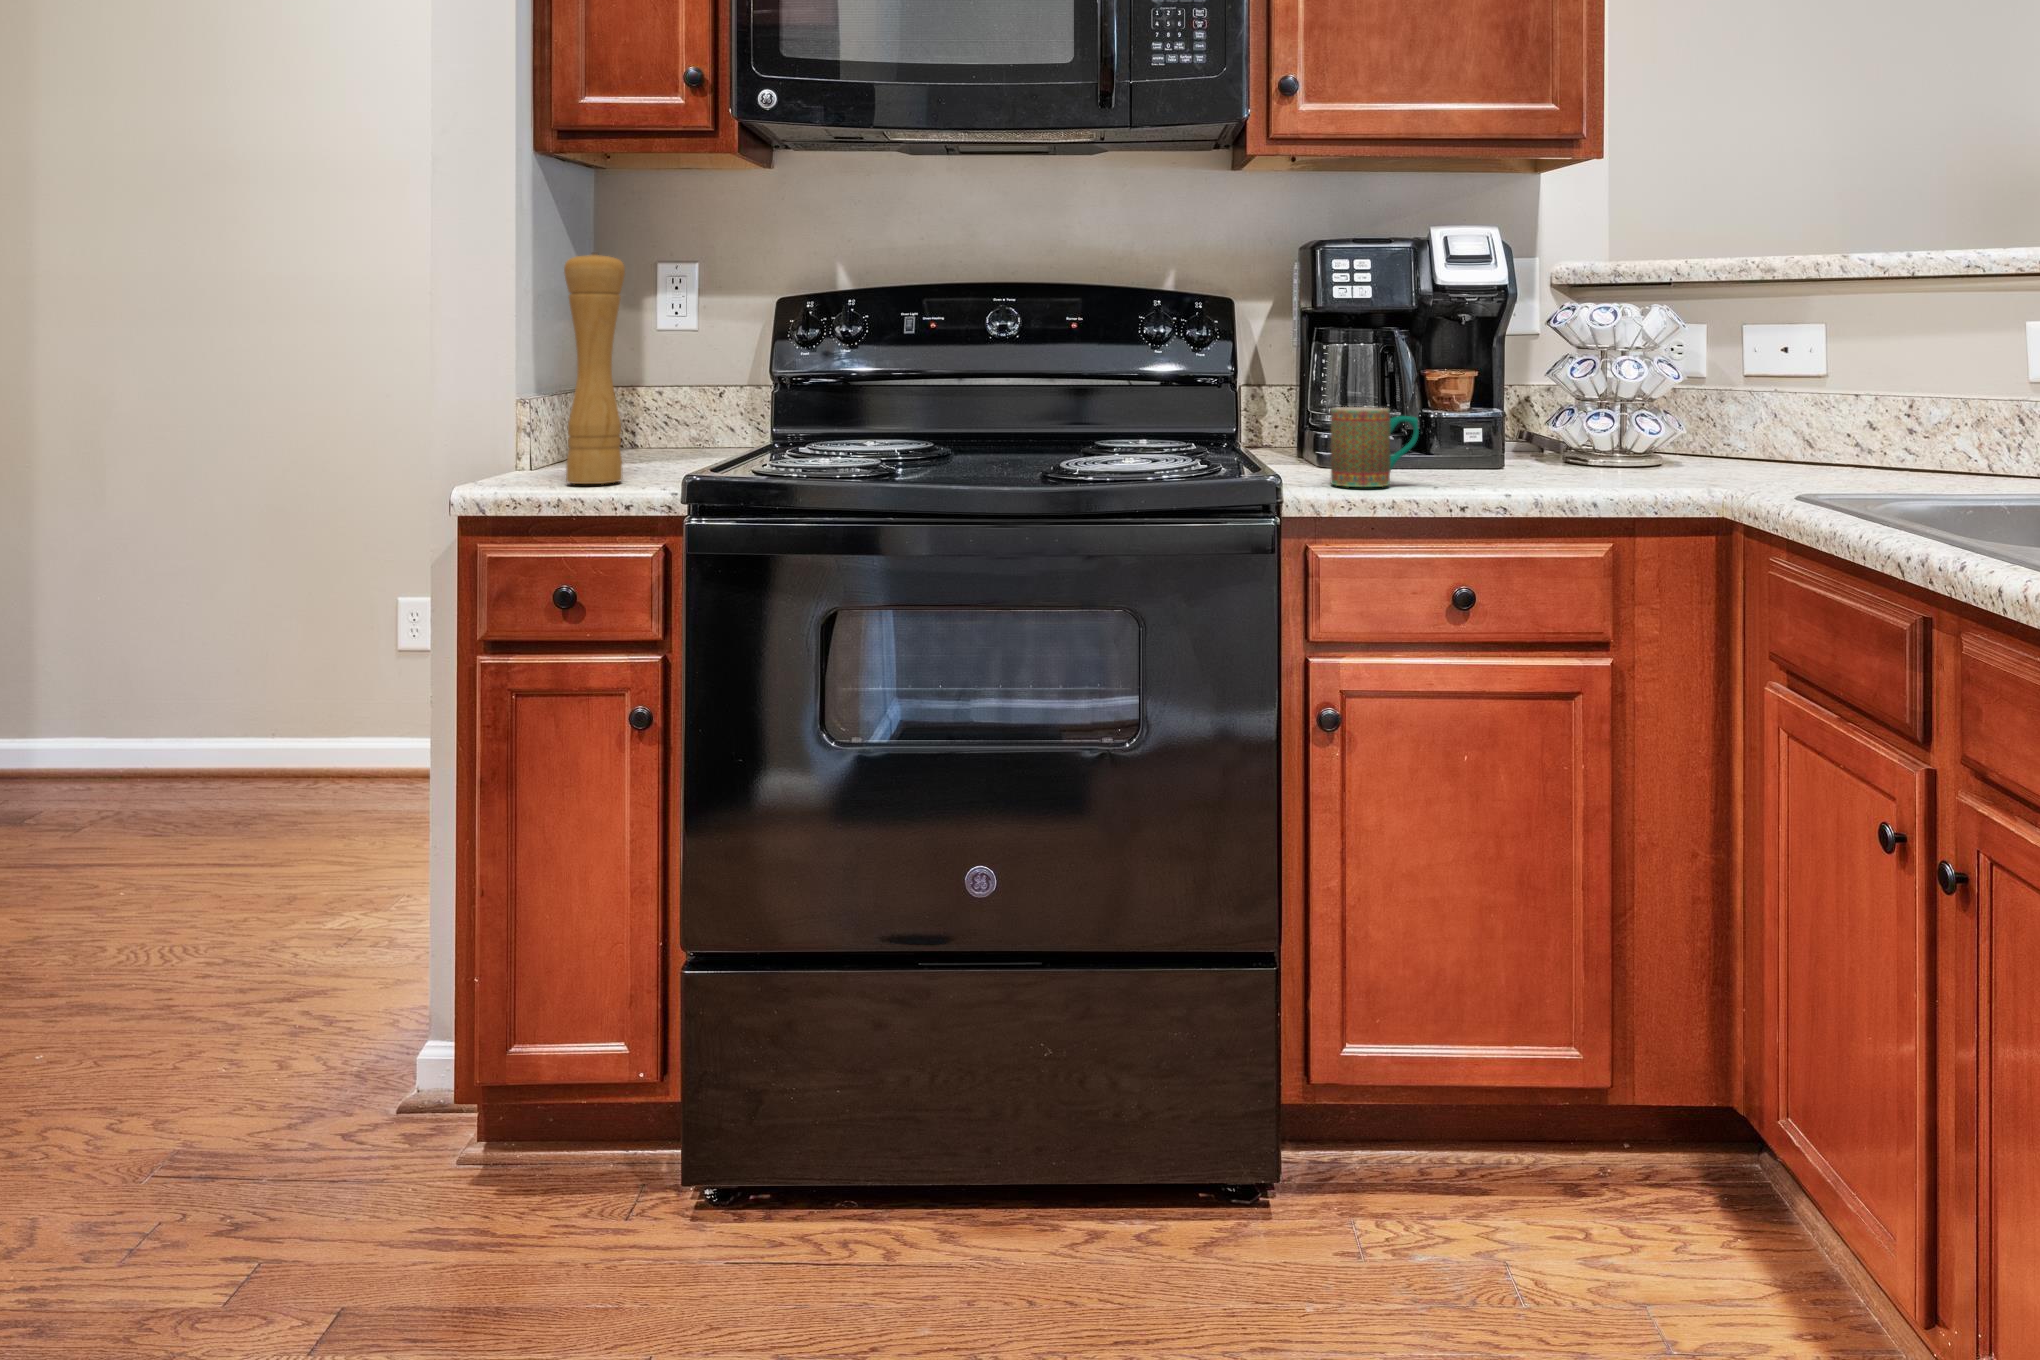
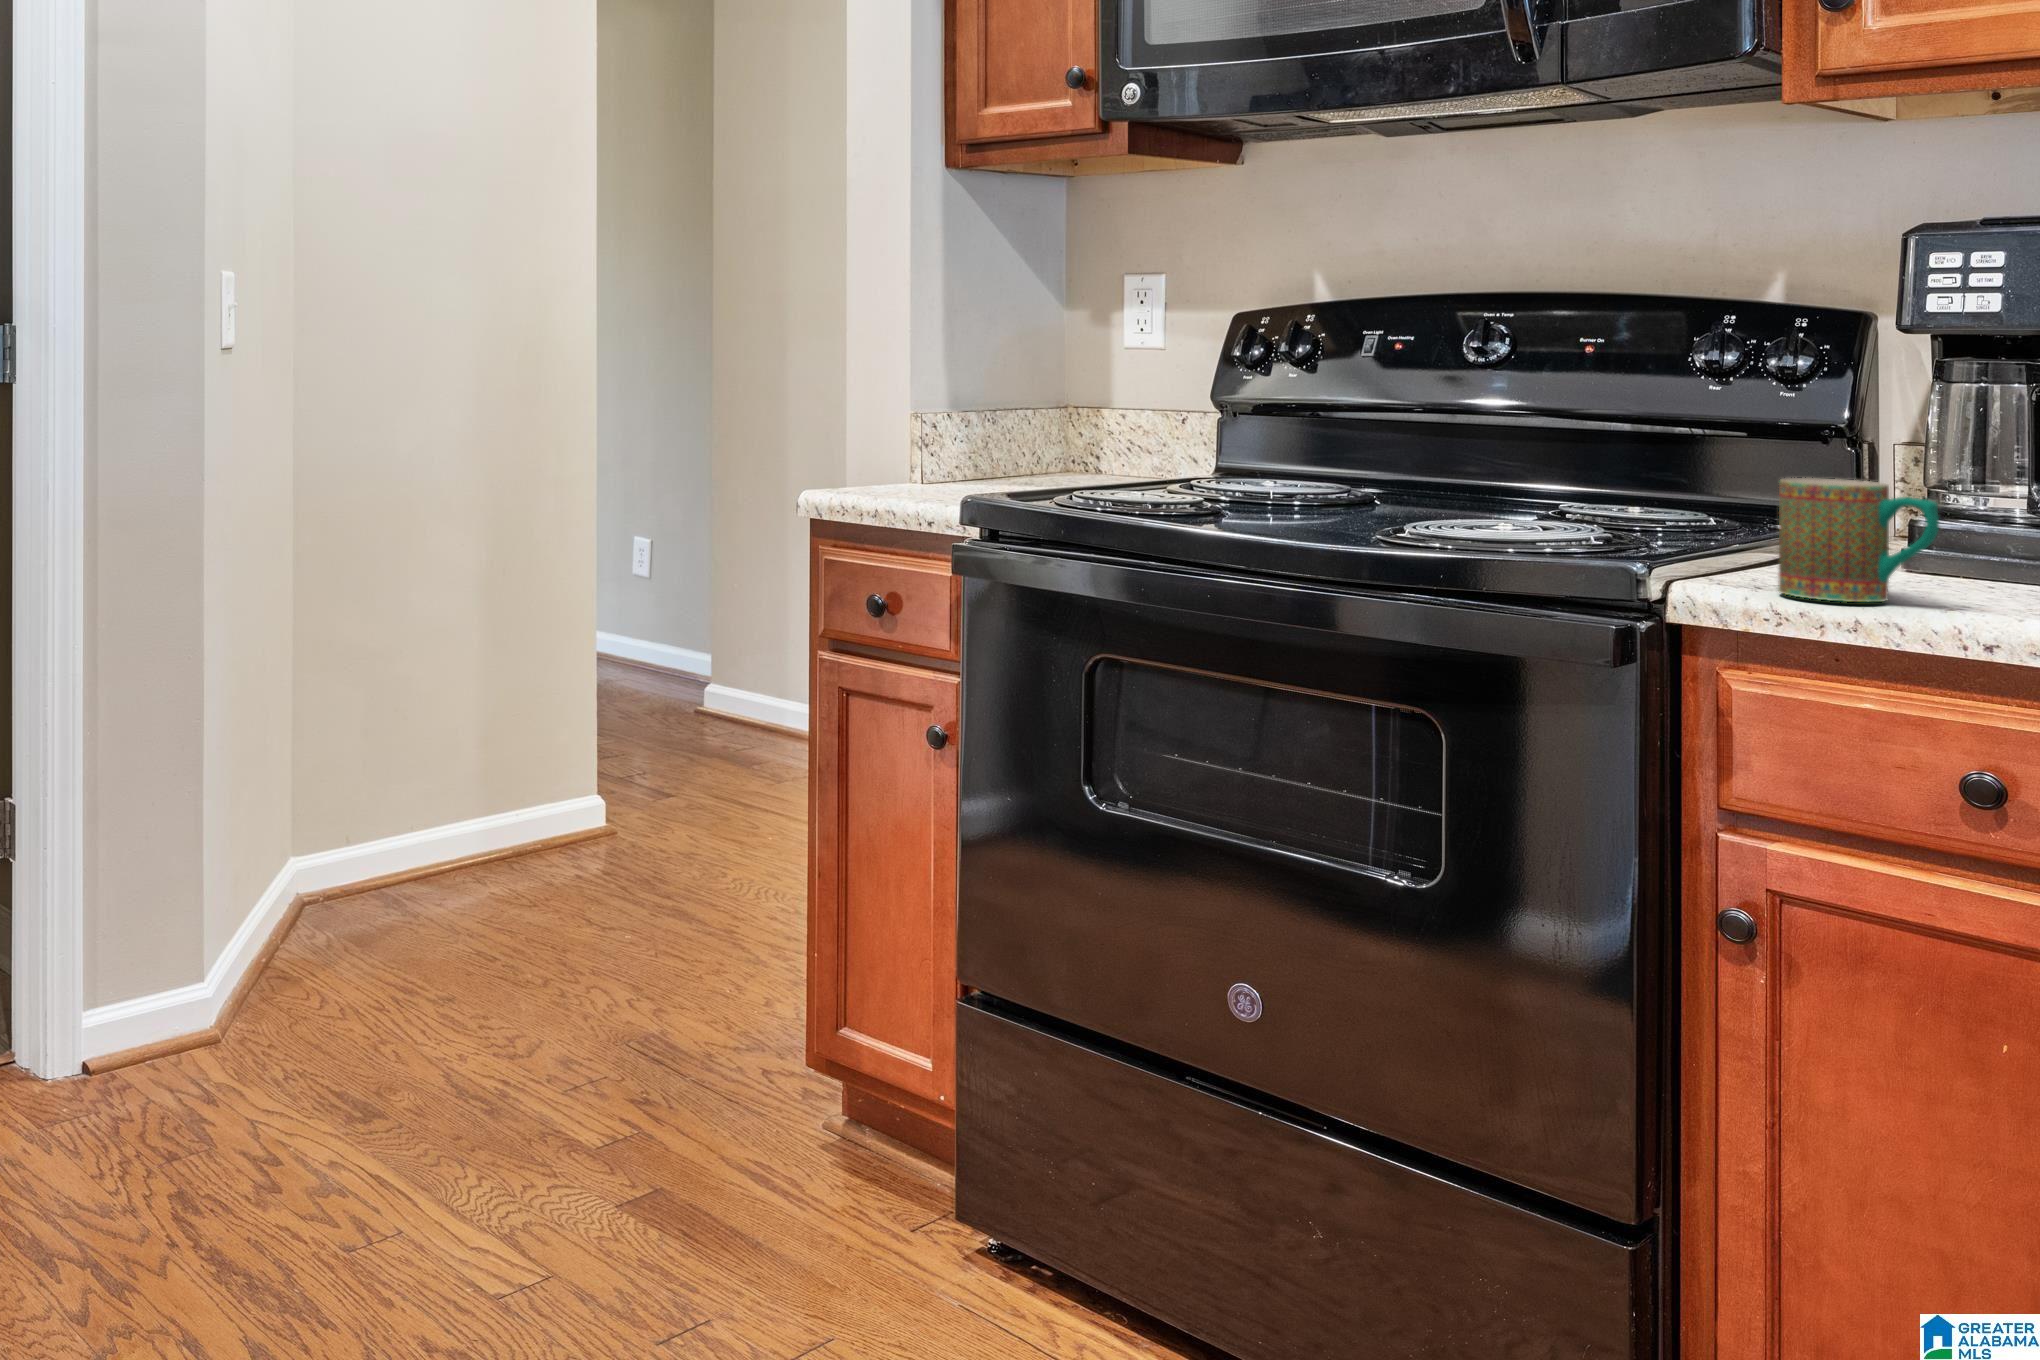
pepper mill: present [564,252,625,484] -> none [890,273,950,503]

